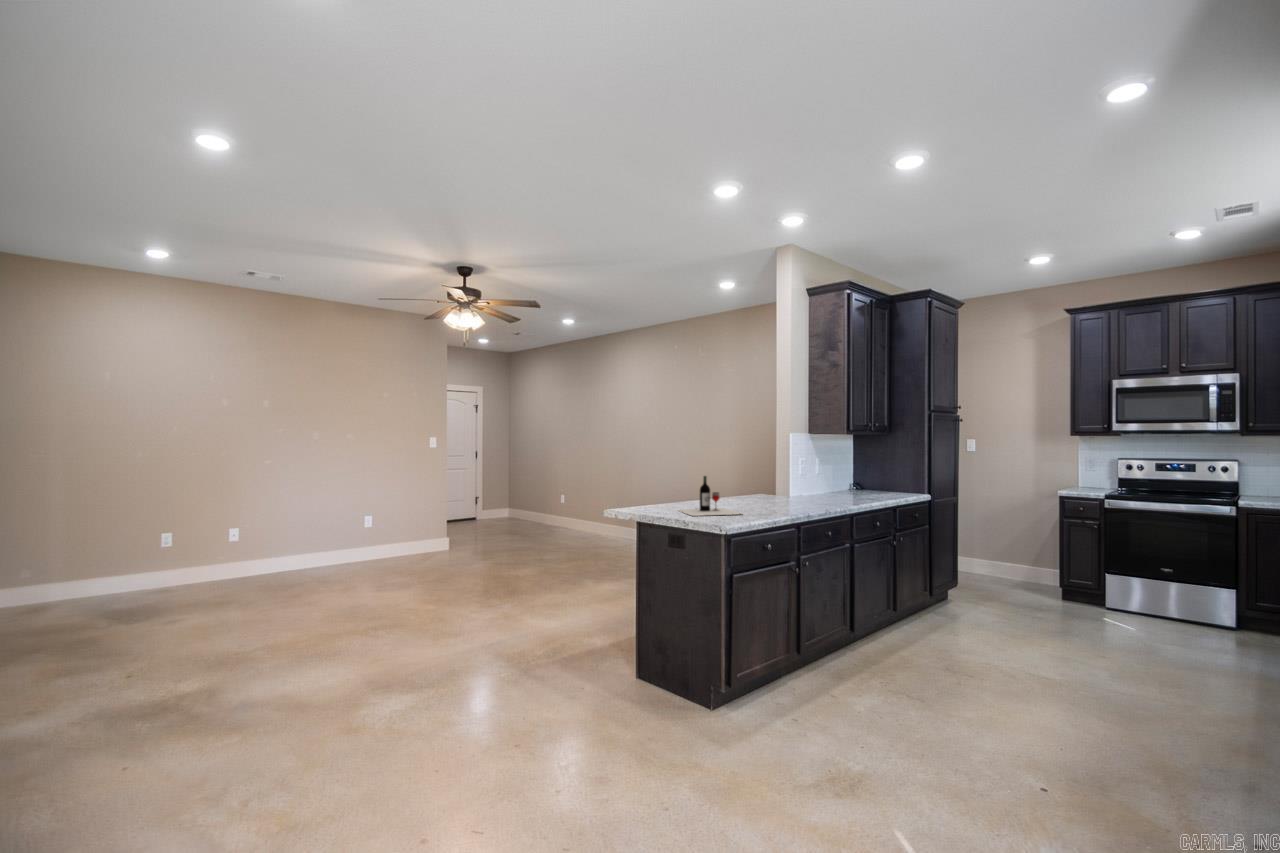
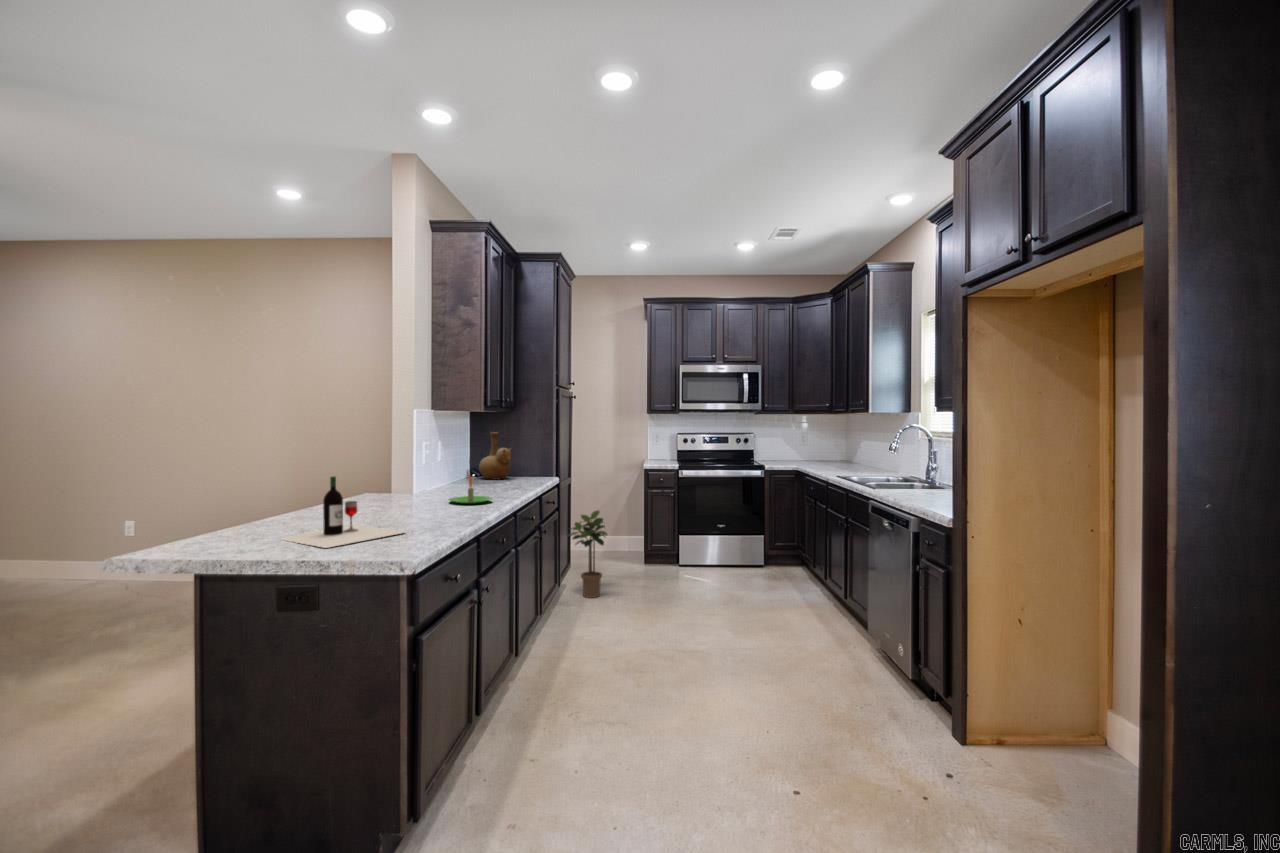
vase: none [854,452,882,493] -> present [479,432,511,479]
candle: none [799,483,833,505] -> present [449,476,492,504]
potted plant: none [947,532,993,617] -> present [569,510,607,598]

